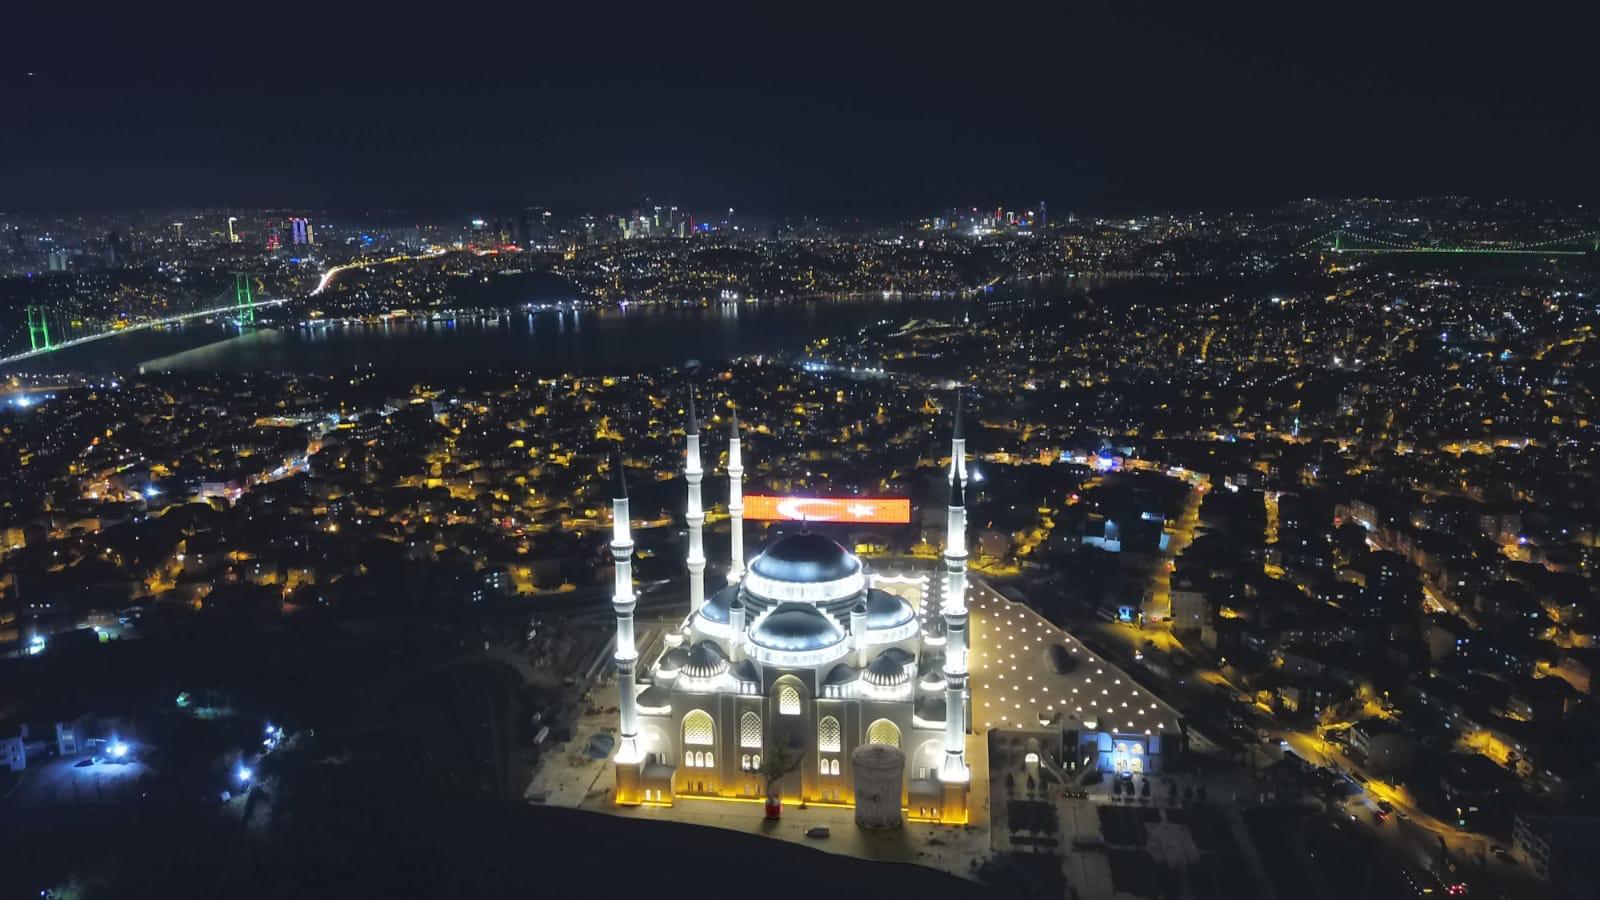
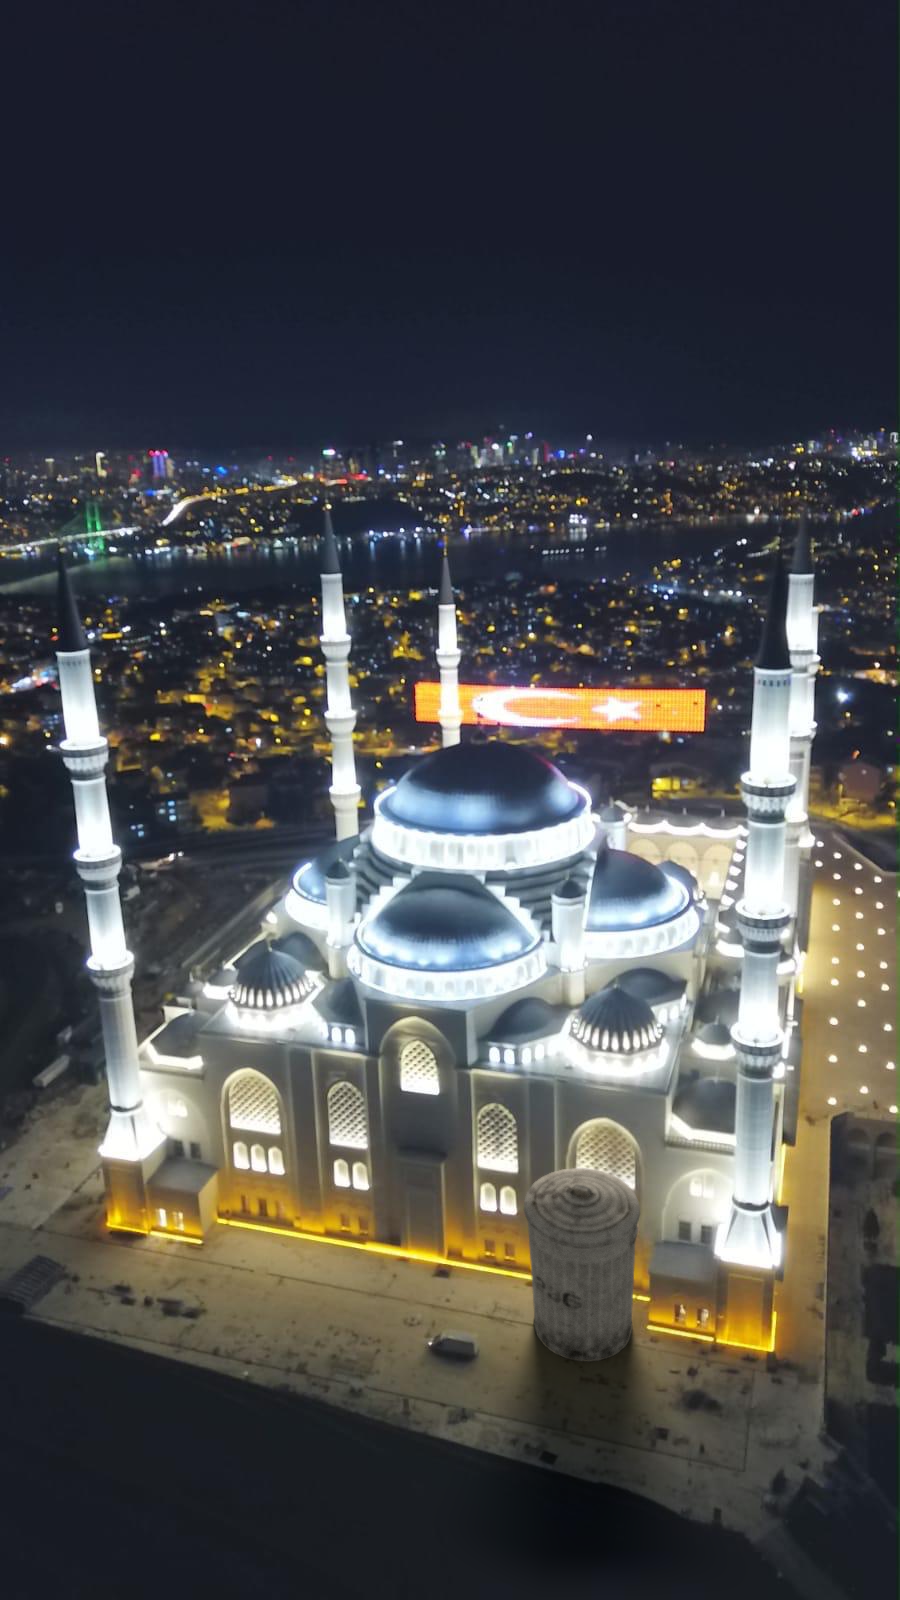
potted tree: present [739,732,807,819] -> none [307,1133,437,1299]

